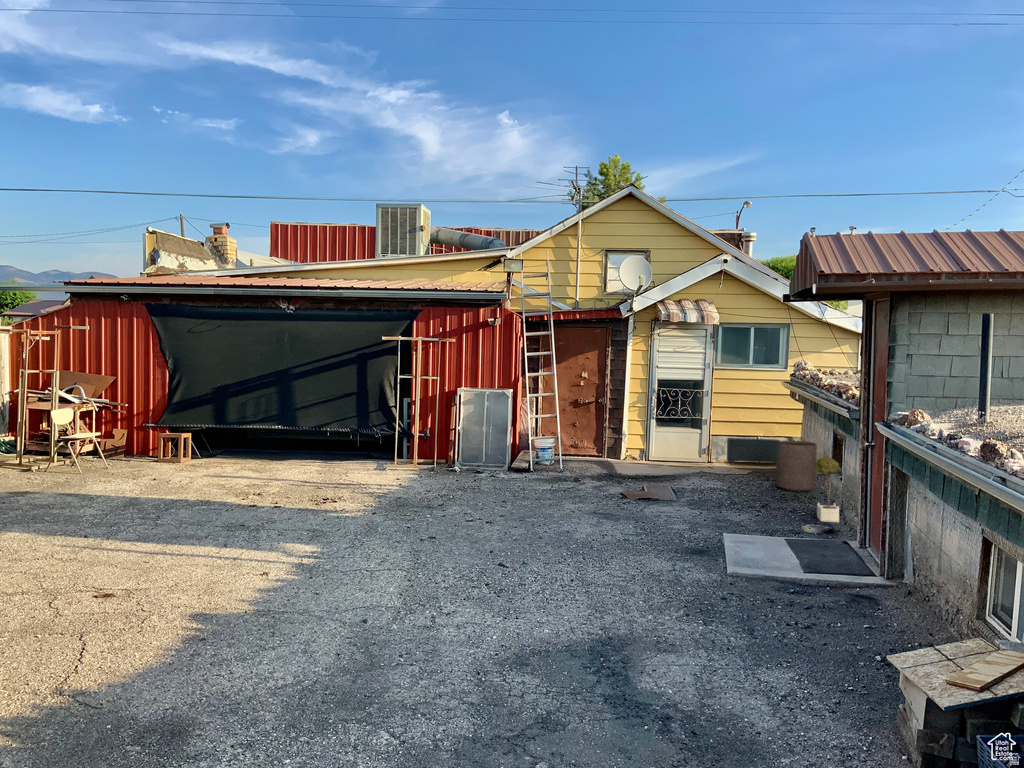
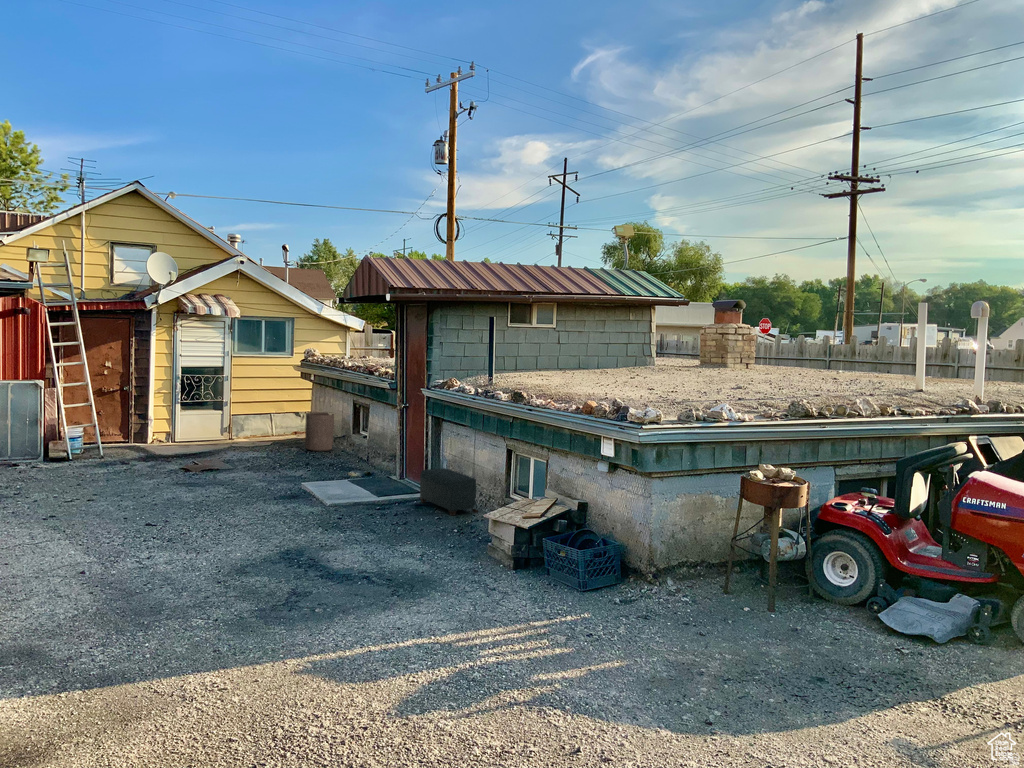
bench: present [727,438,779,465] -> present [420,468,478,515]
potted tree: present [814,456,843,522] -> none [353,419,372,467]

